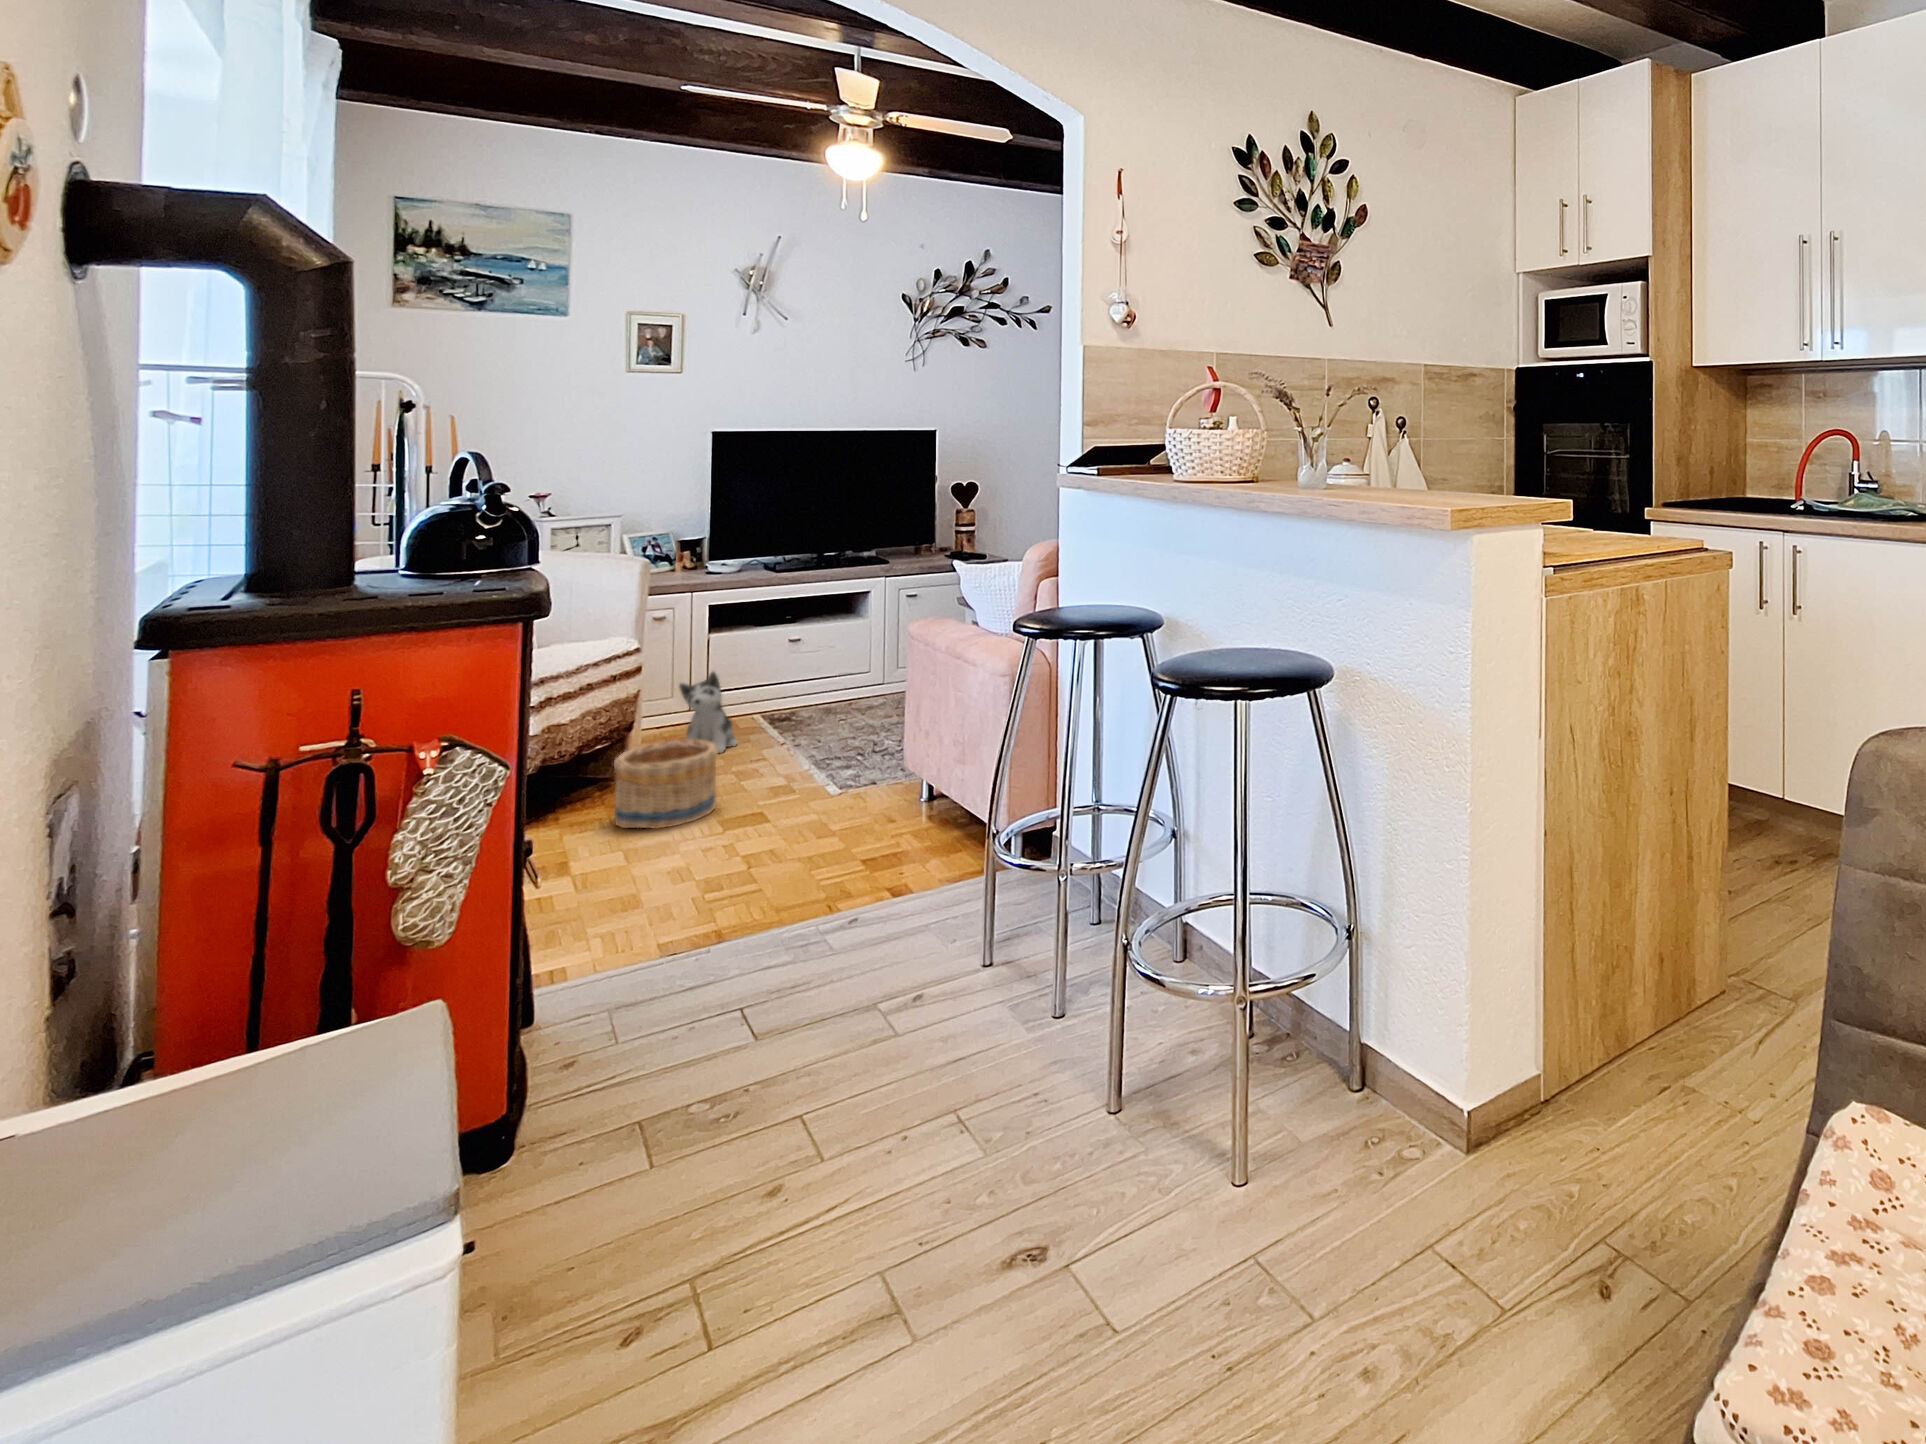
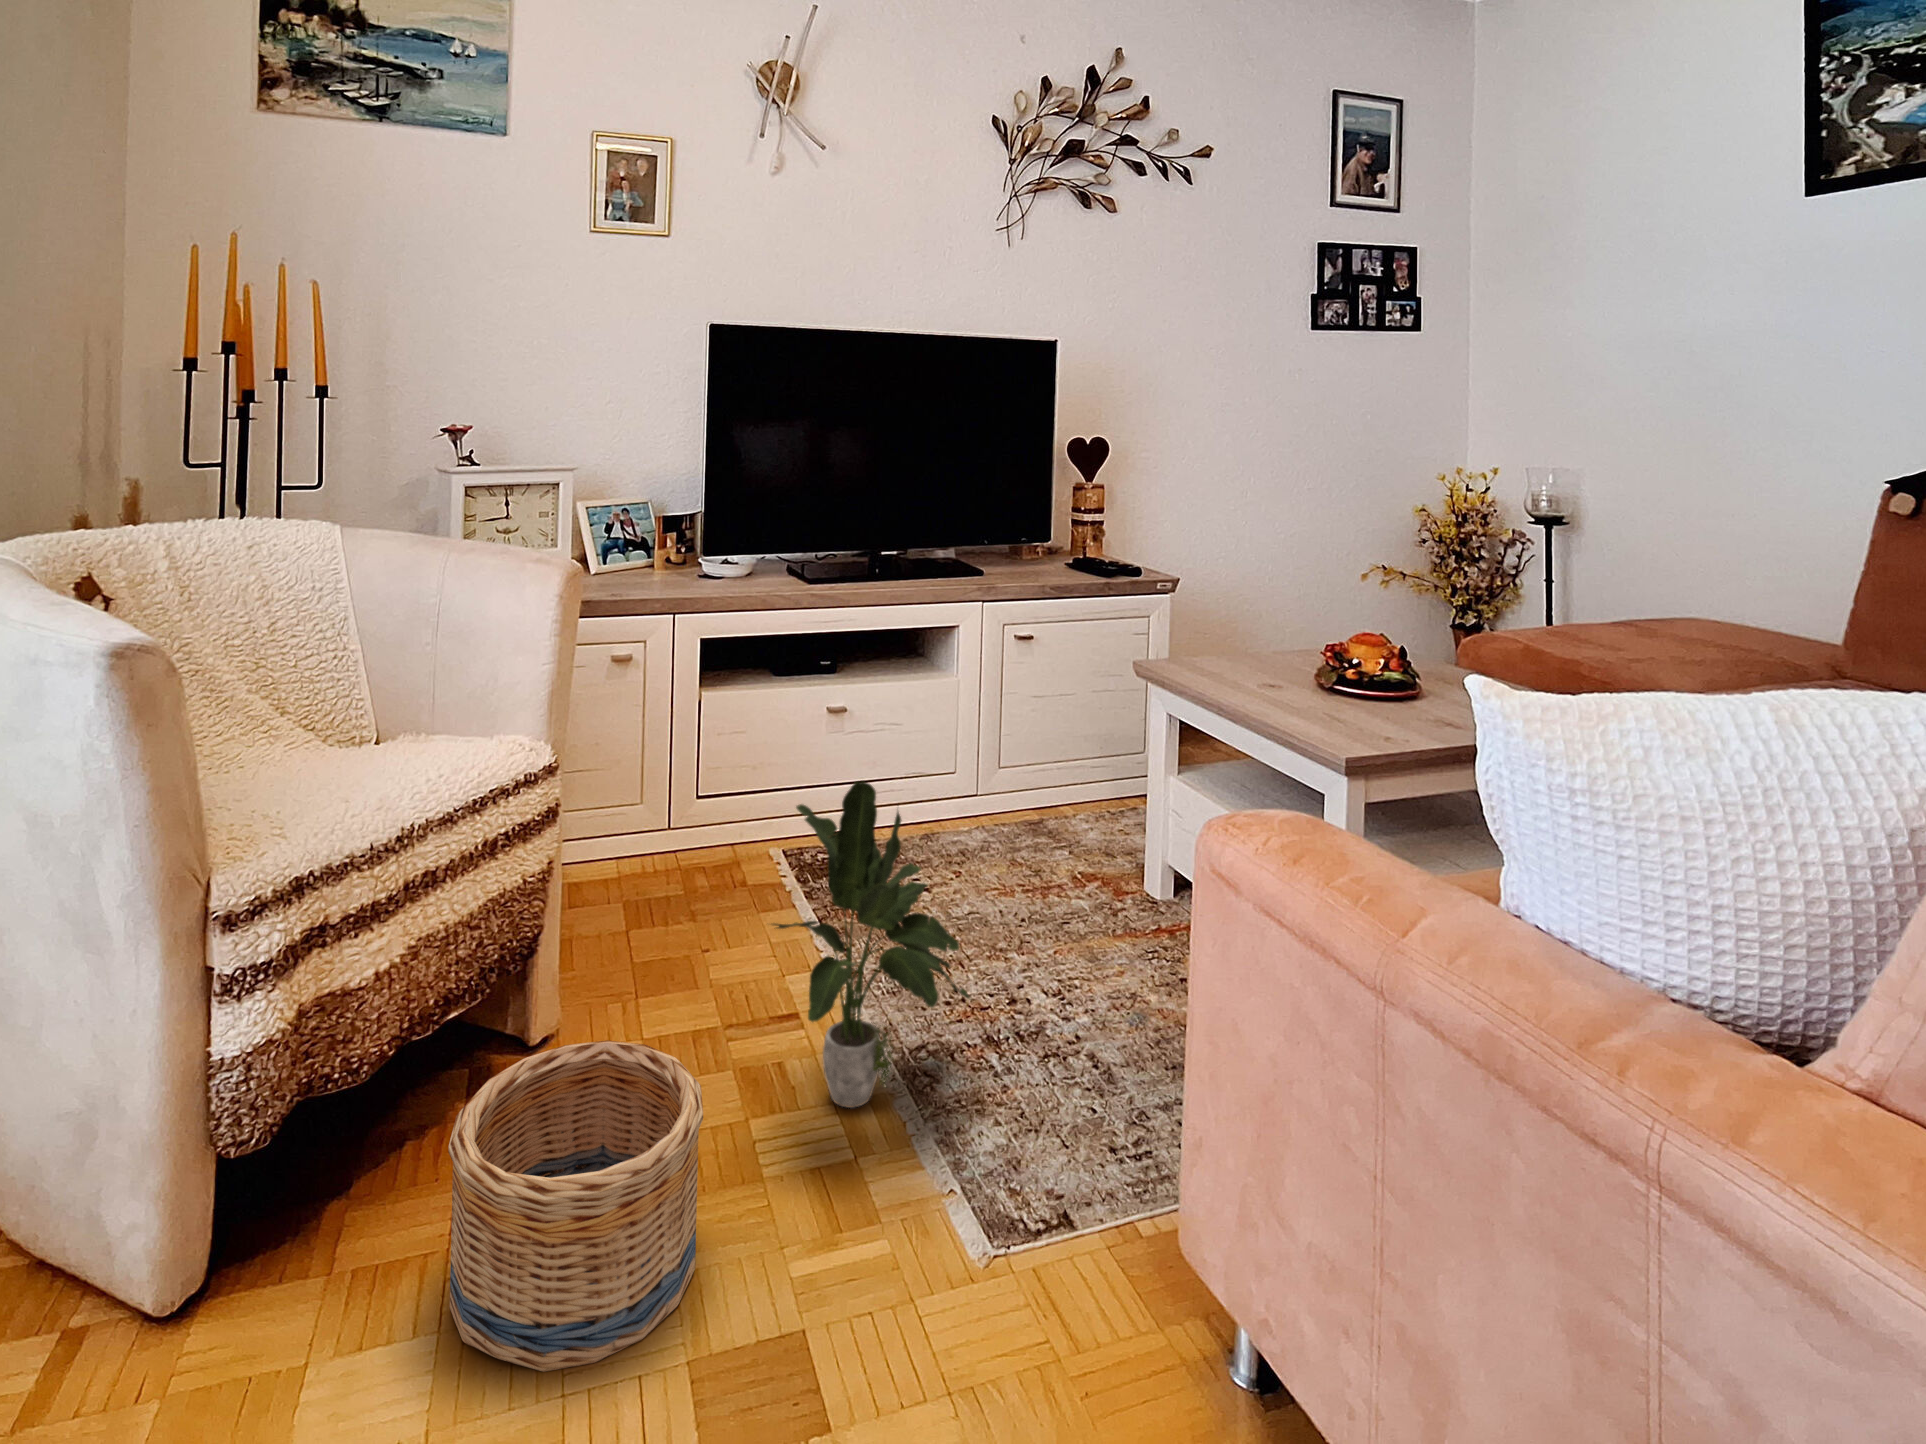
potted plant: none [745,643,839,775] -> present [773,781,970,1108]
plush toy: present [679,672,737,753] -> none [643,789,746,968]

